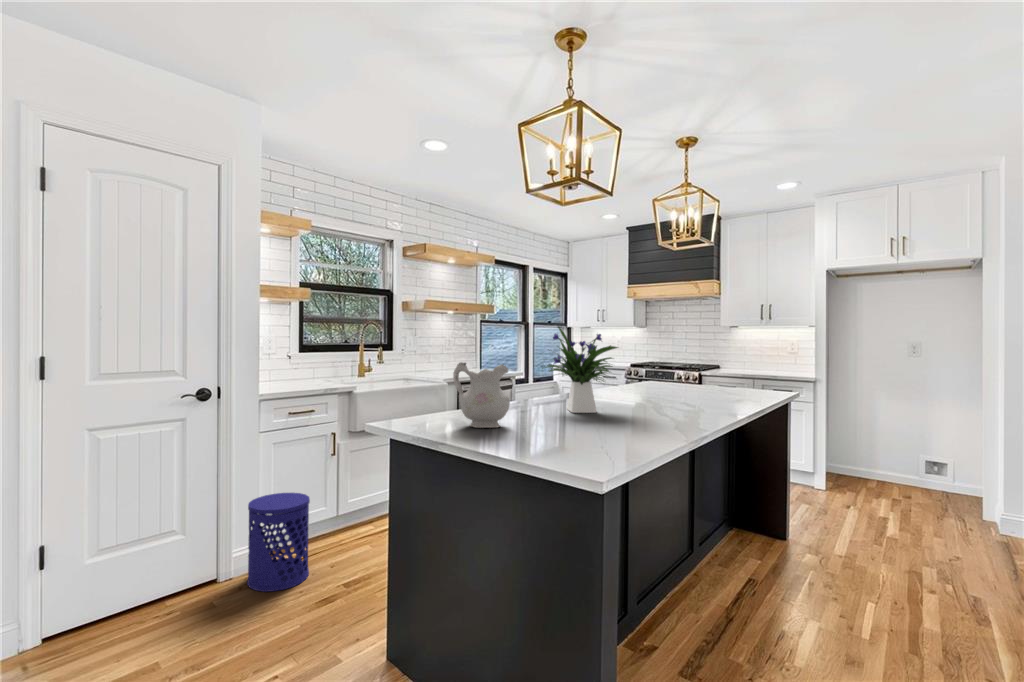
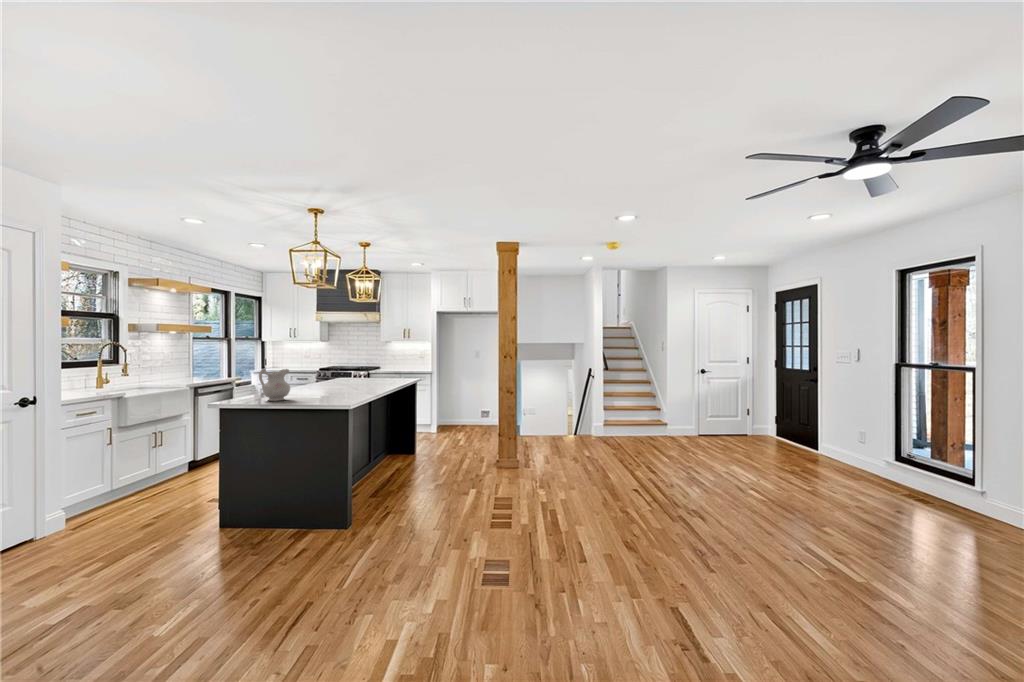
flower arrangement: present [548,327,618,413] -> none [292,348,337,393]
waste bin: present [247,493,310,592] -> none [61,469,116,538]

